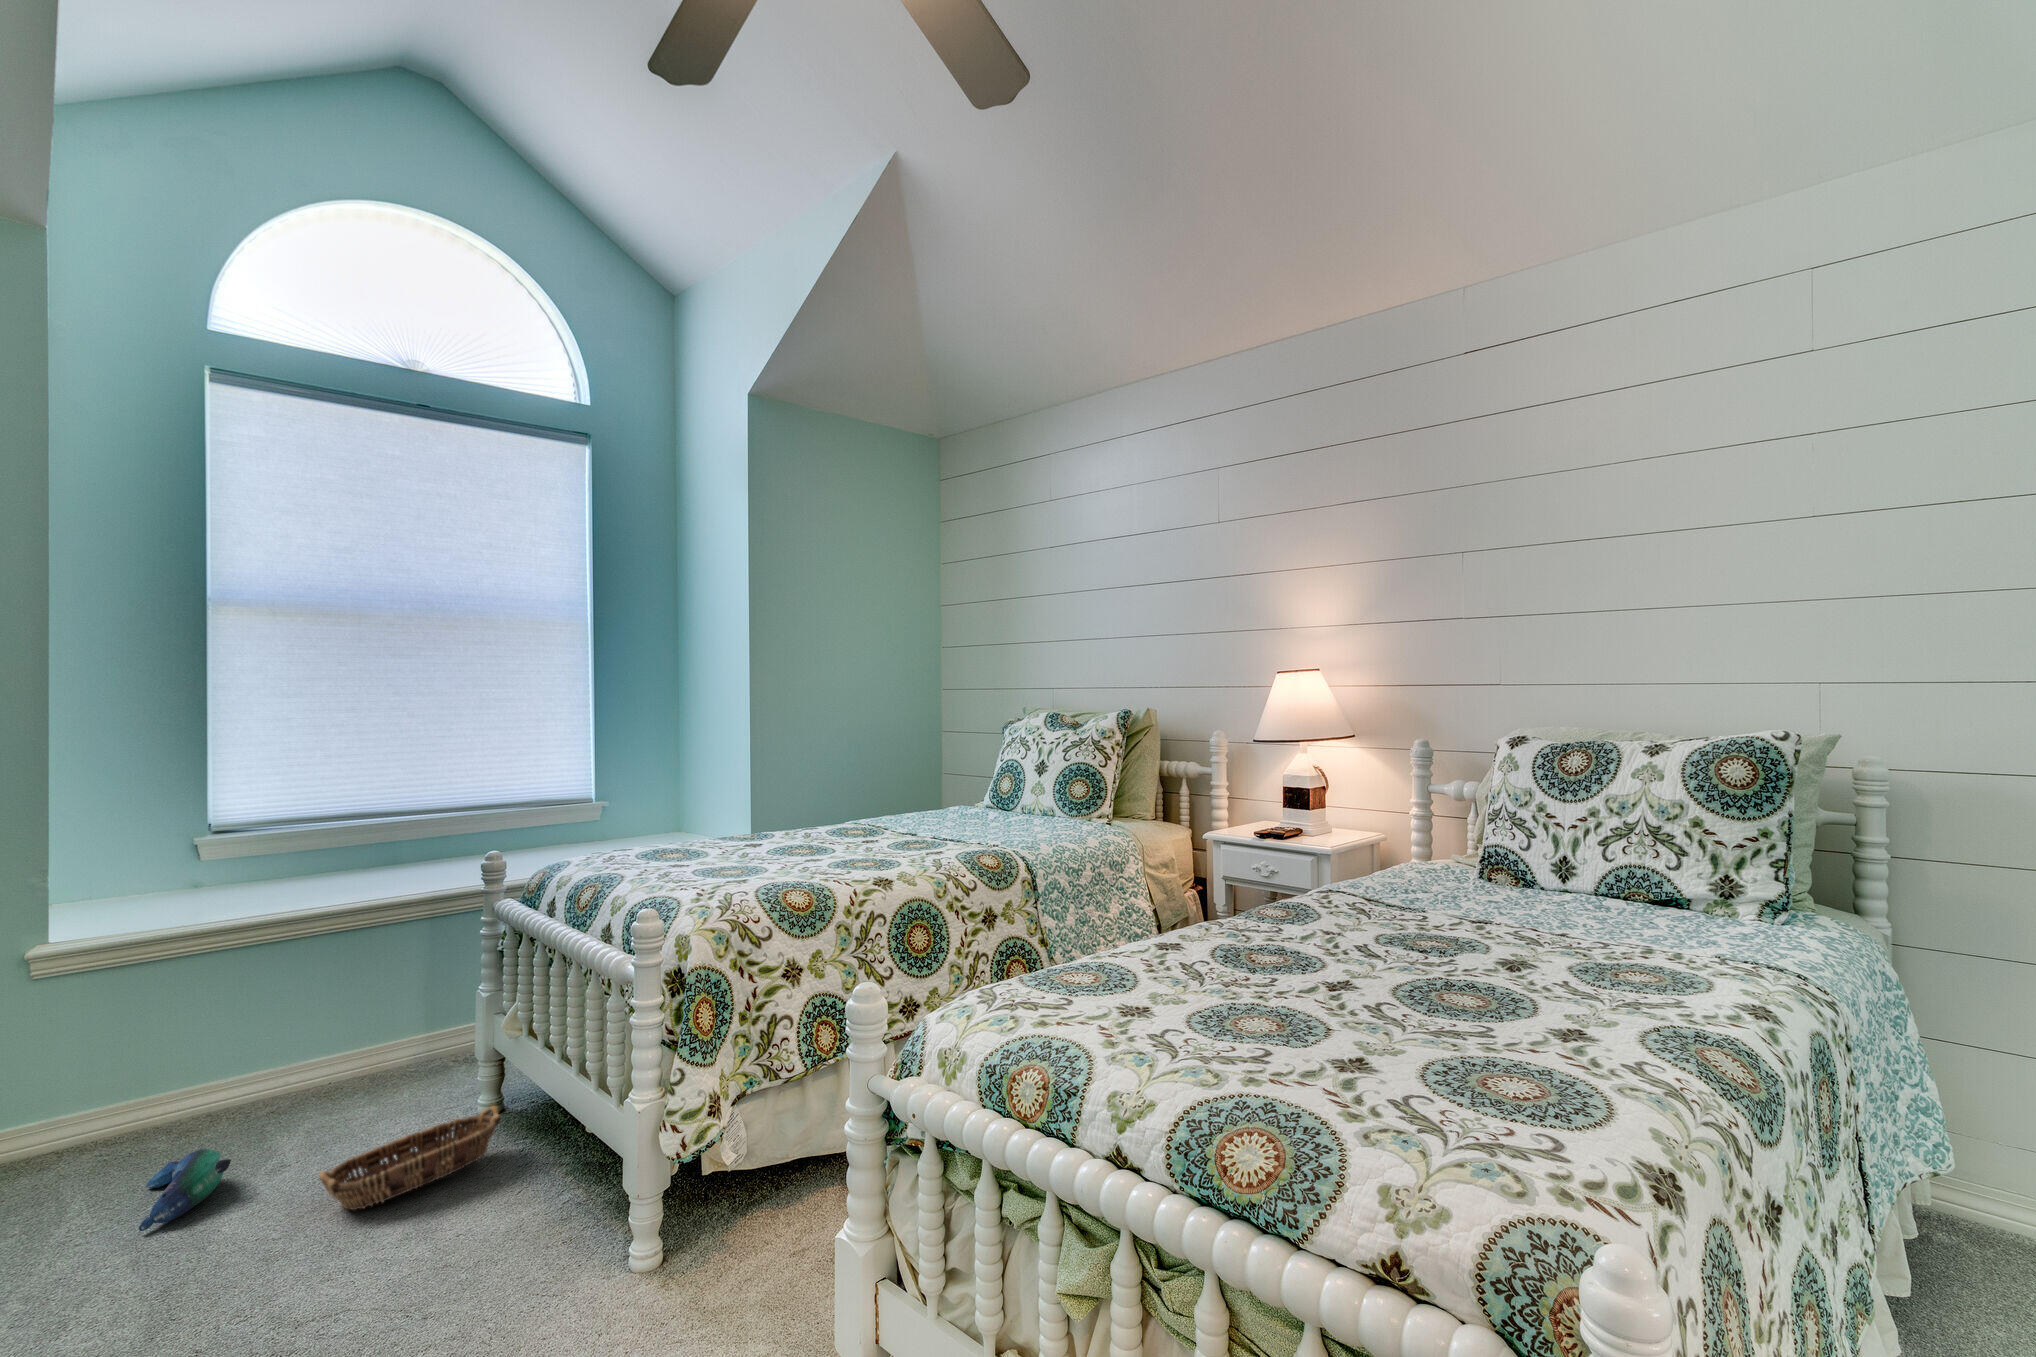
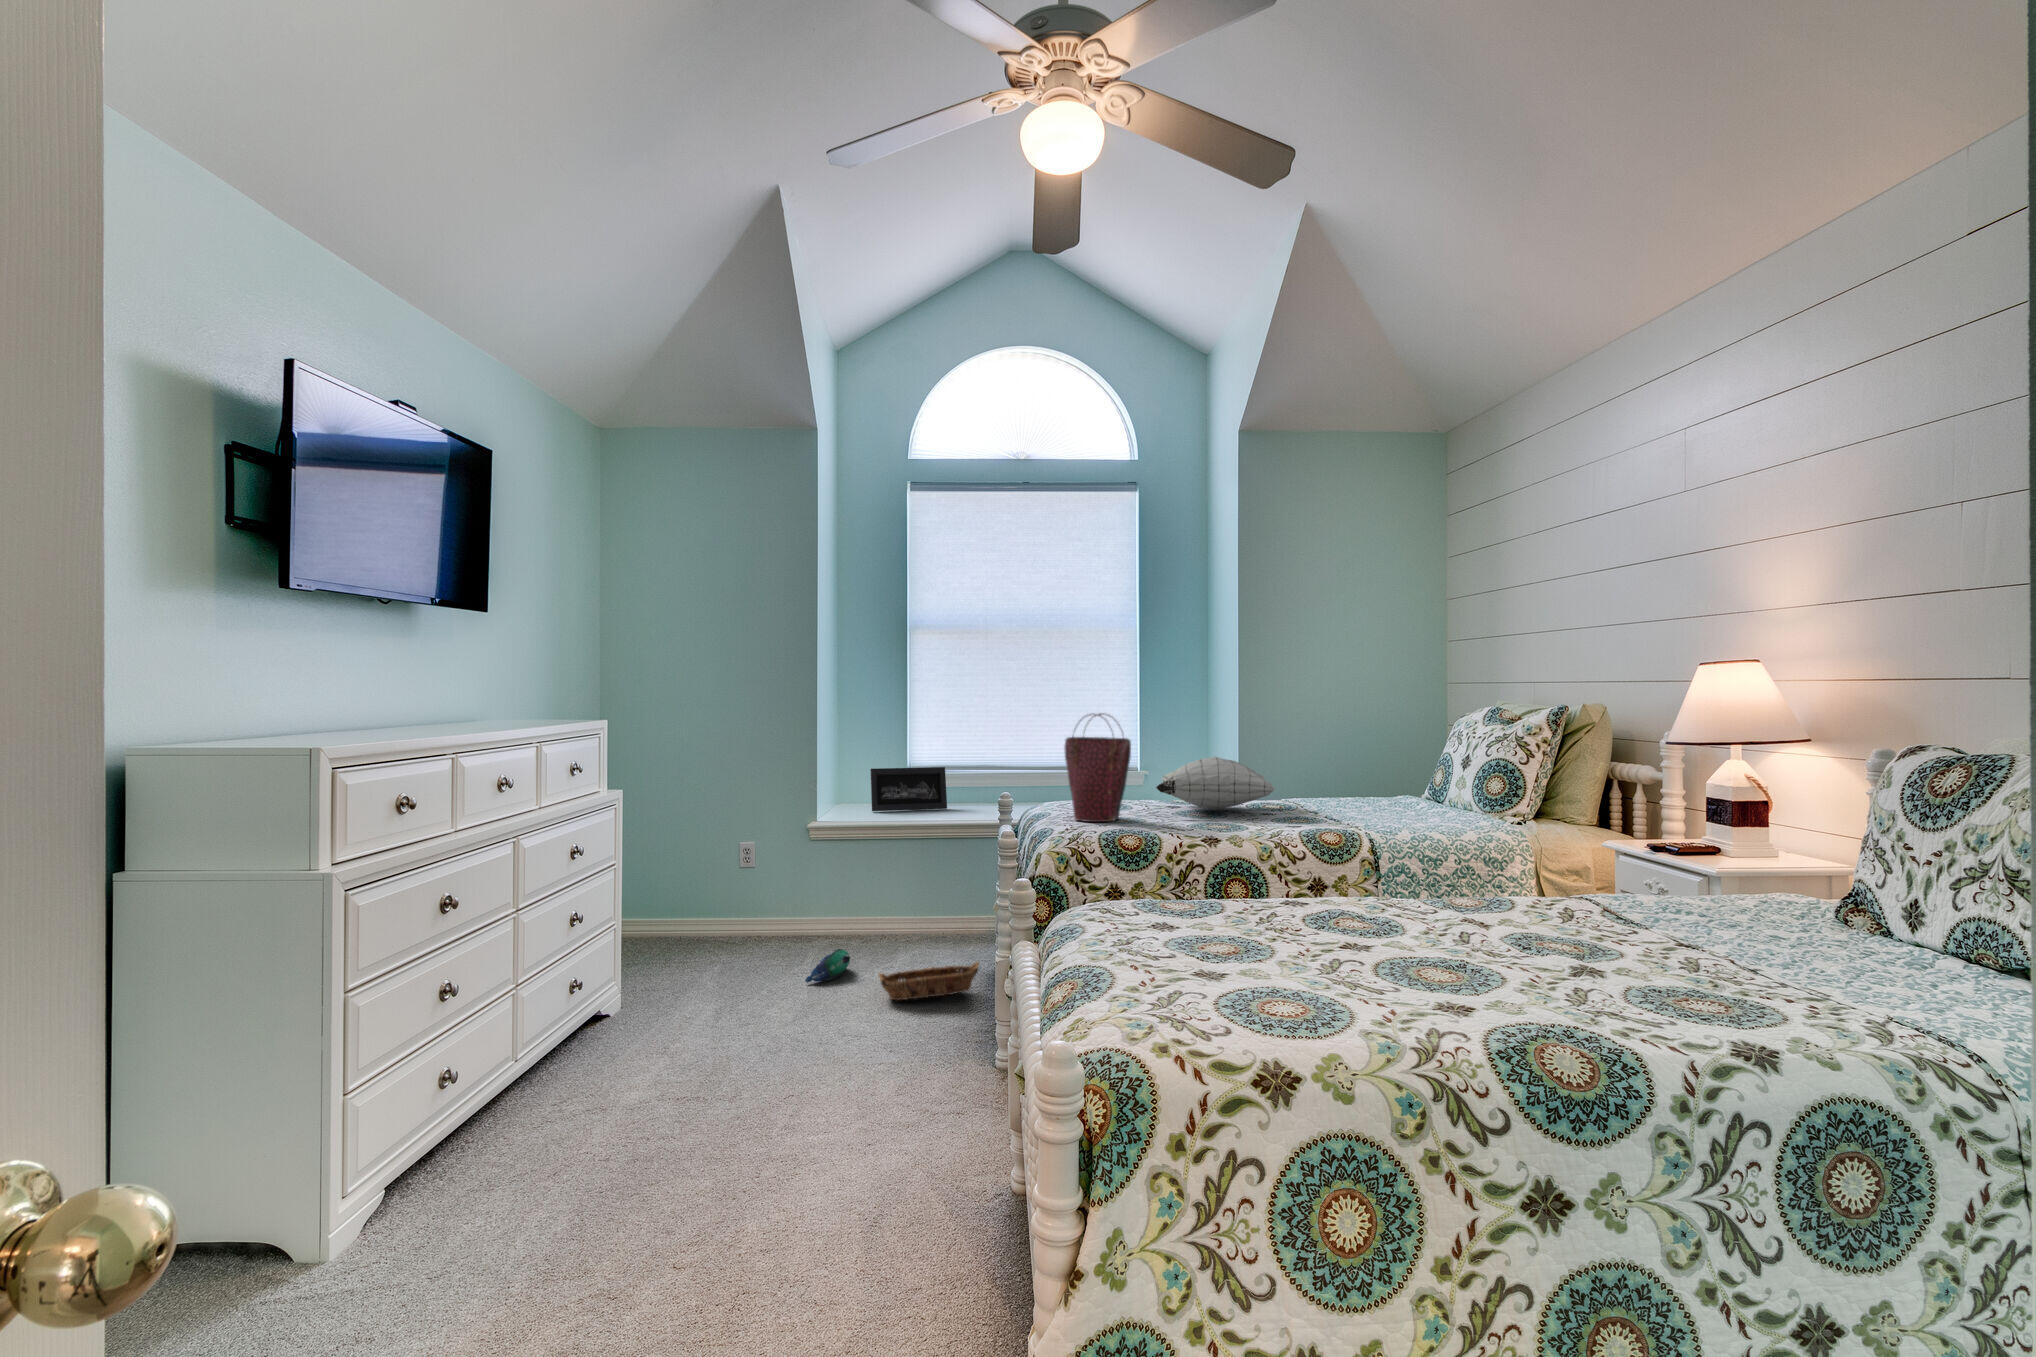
handbag: none [667,734,768,881] -> present [1064,713,1131,822]
pillow: none [747,781,915,845] -> present [1156,757,1275,811]
picture frame: none [200,823,347,906] -> present [871,767,947,811]

